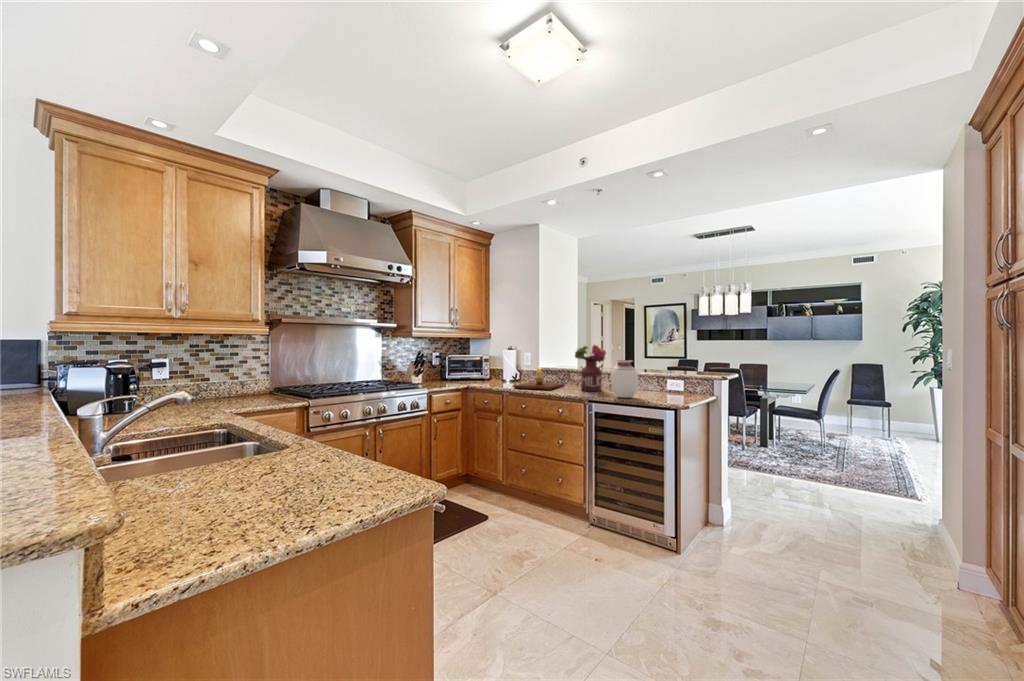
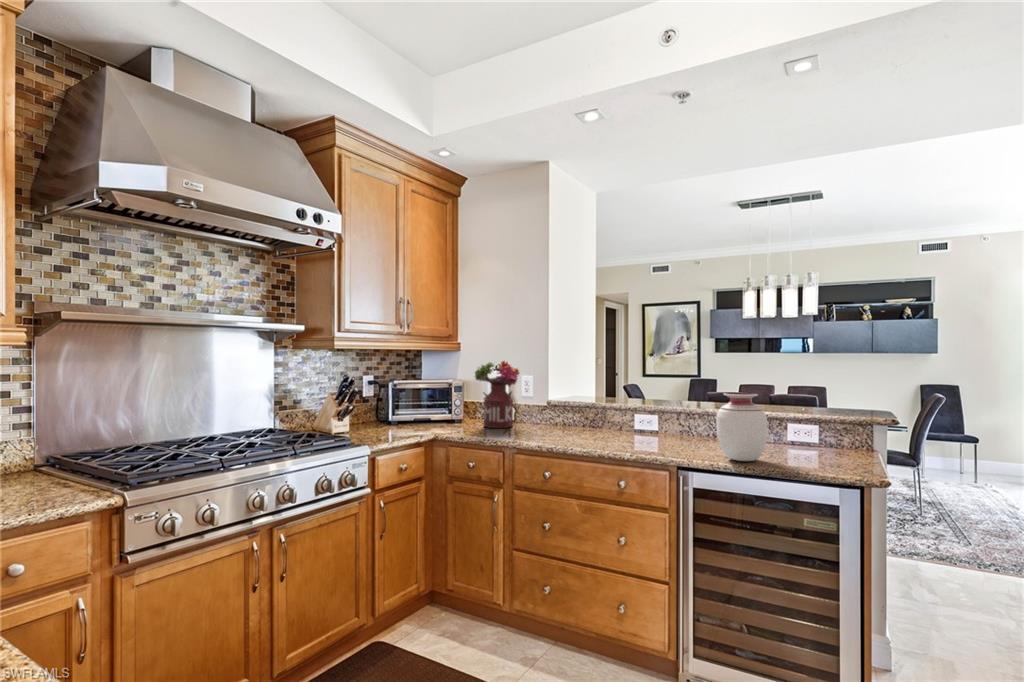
flower arrangement: present [575,345,606,391] -> present [475,361,519,428]
candle: present [513,366,565,390] -> none [520,398,601,443]

